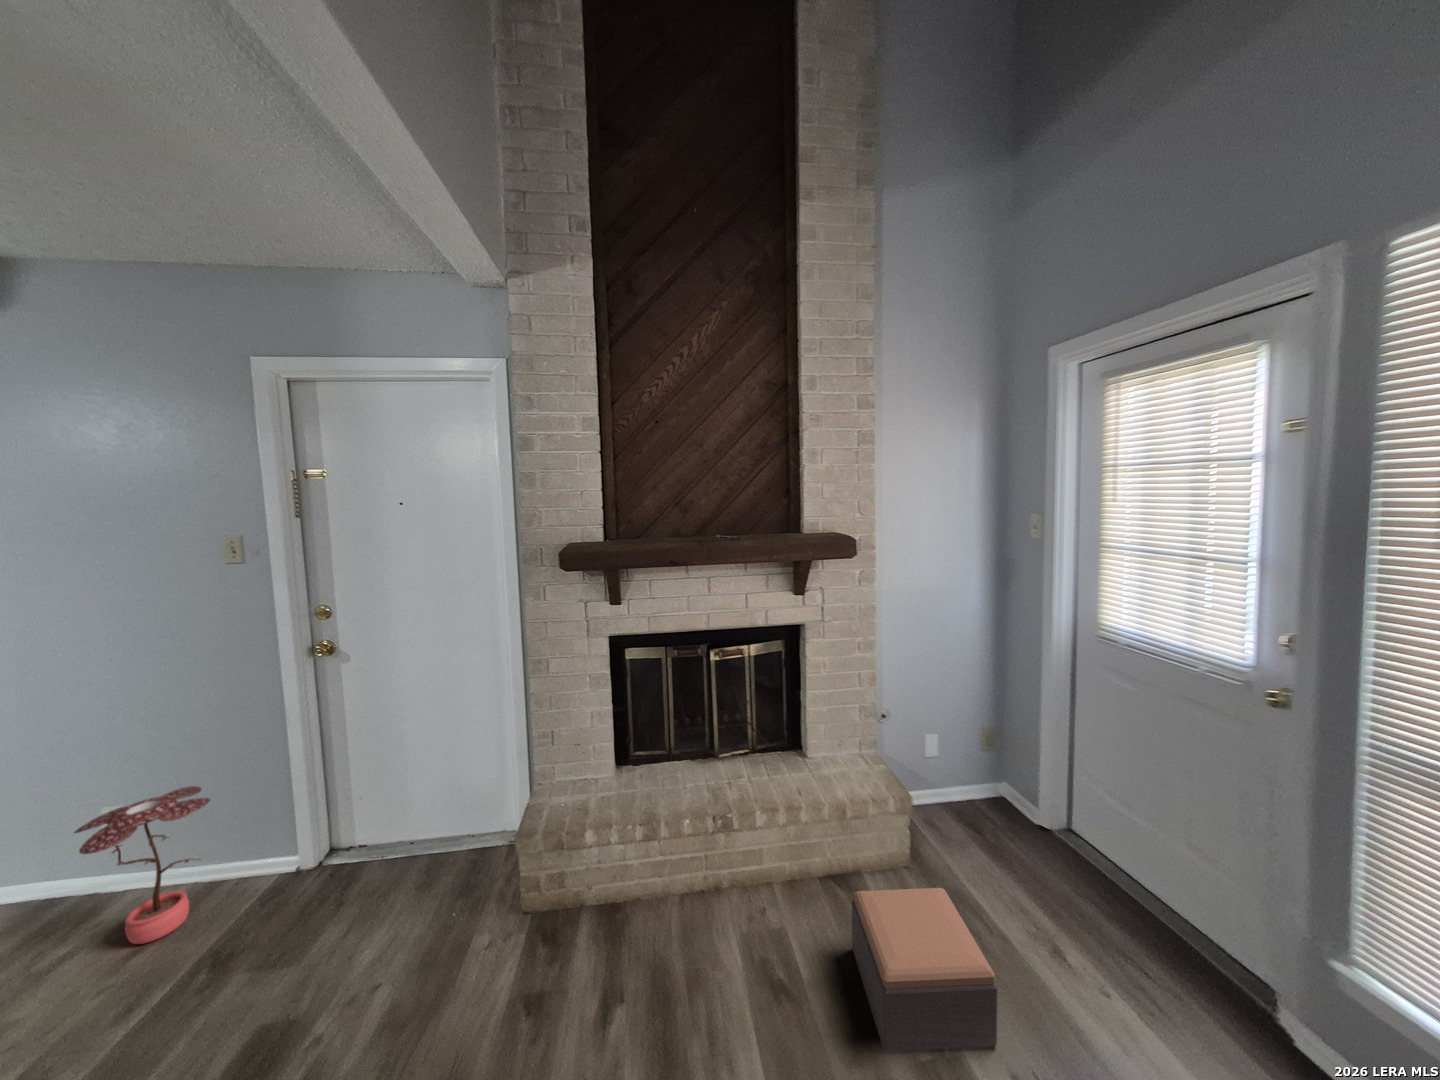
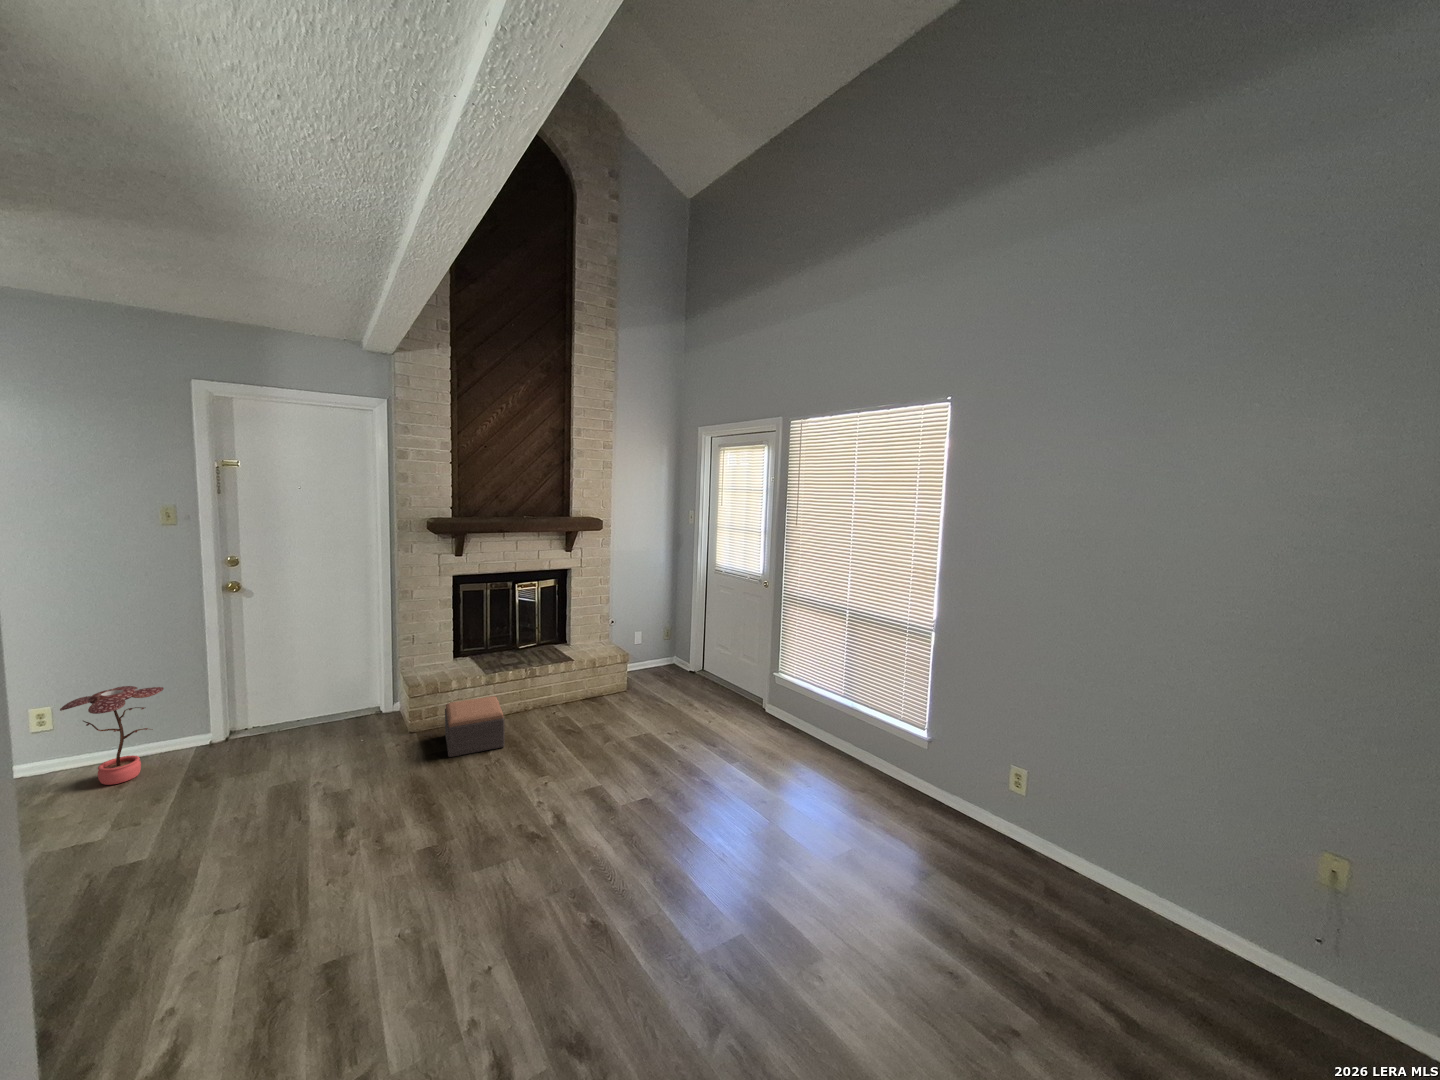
footstool: present [852,888,998,1052] -> present [445,696,505,757]

